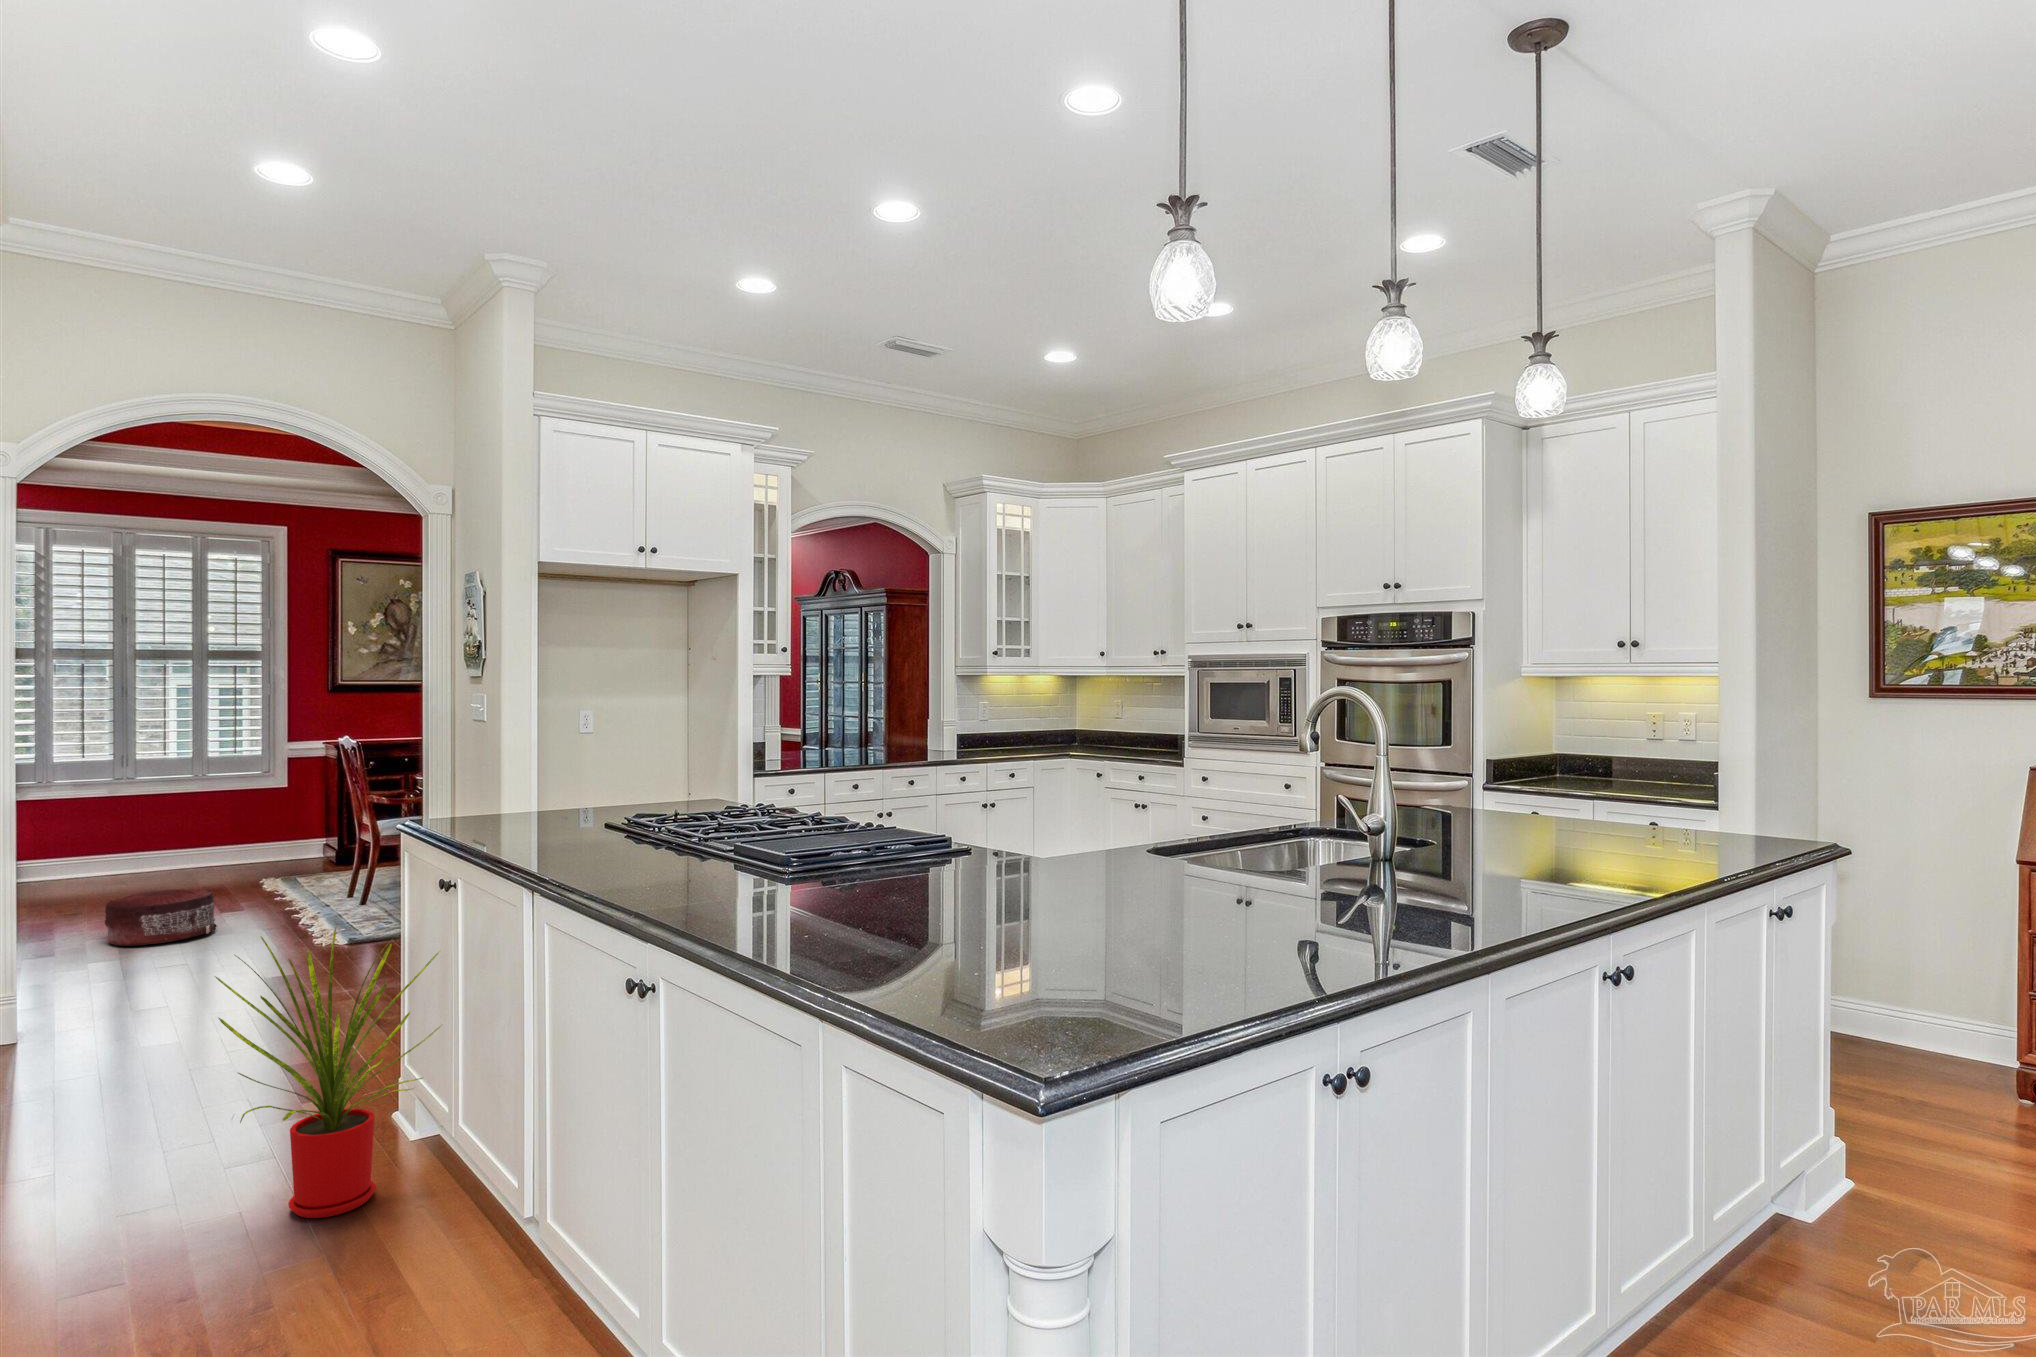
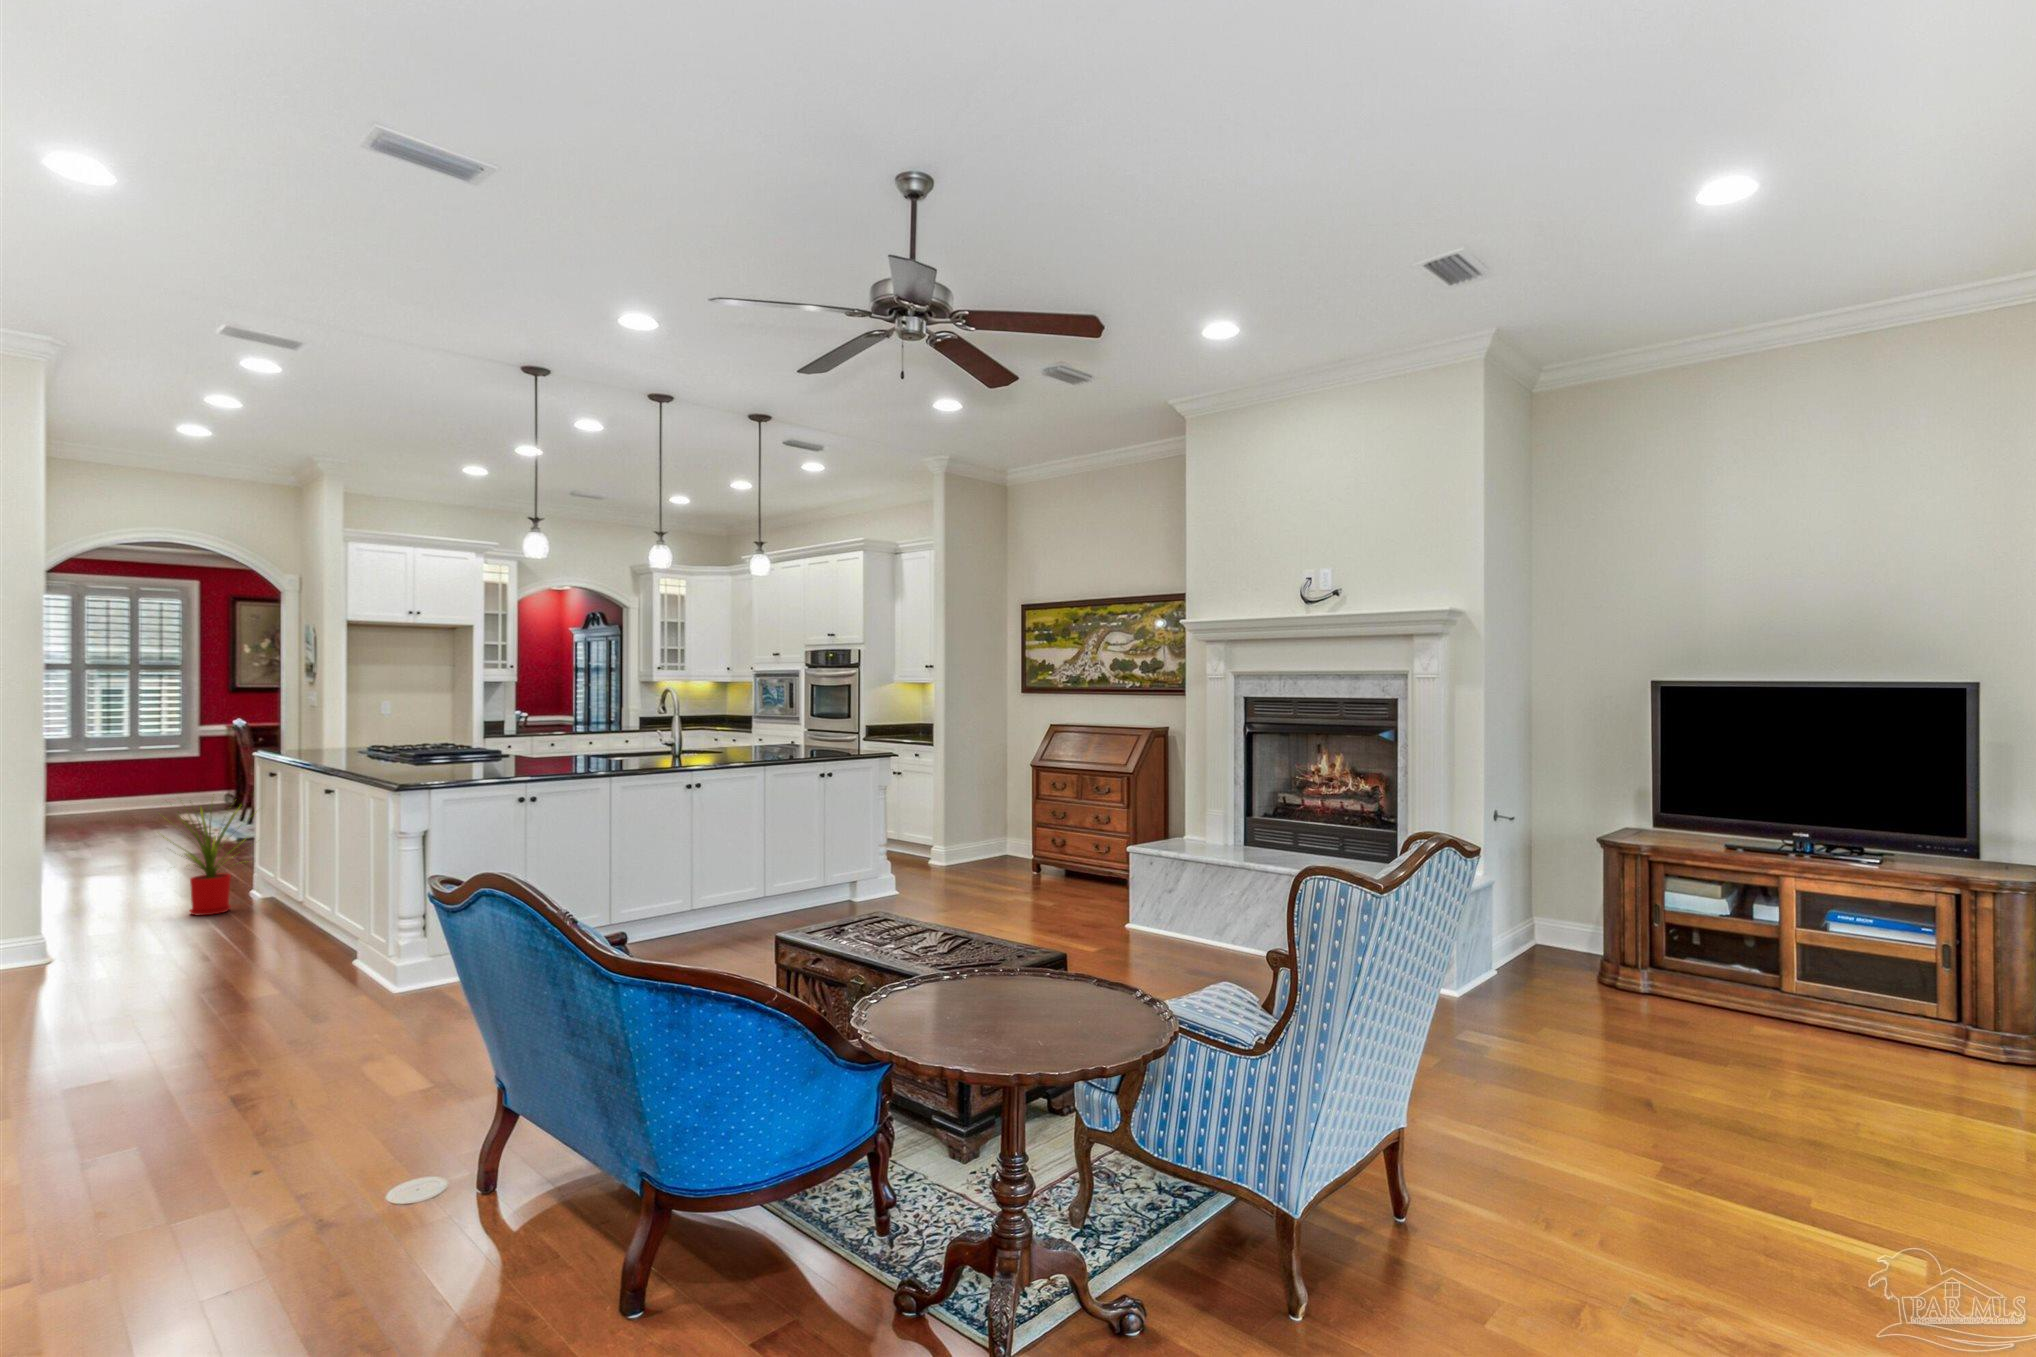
pouf: present [105,889,217,946] -> none [76,810,149,842]

